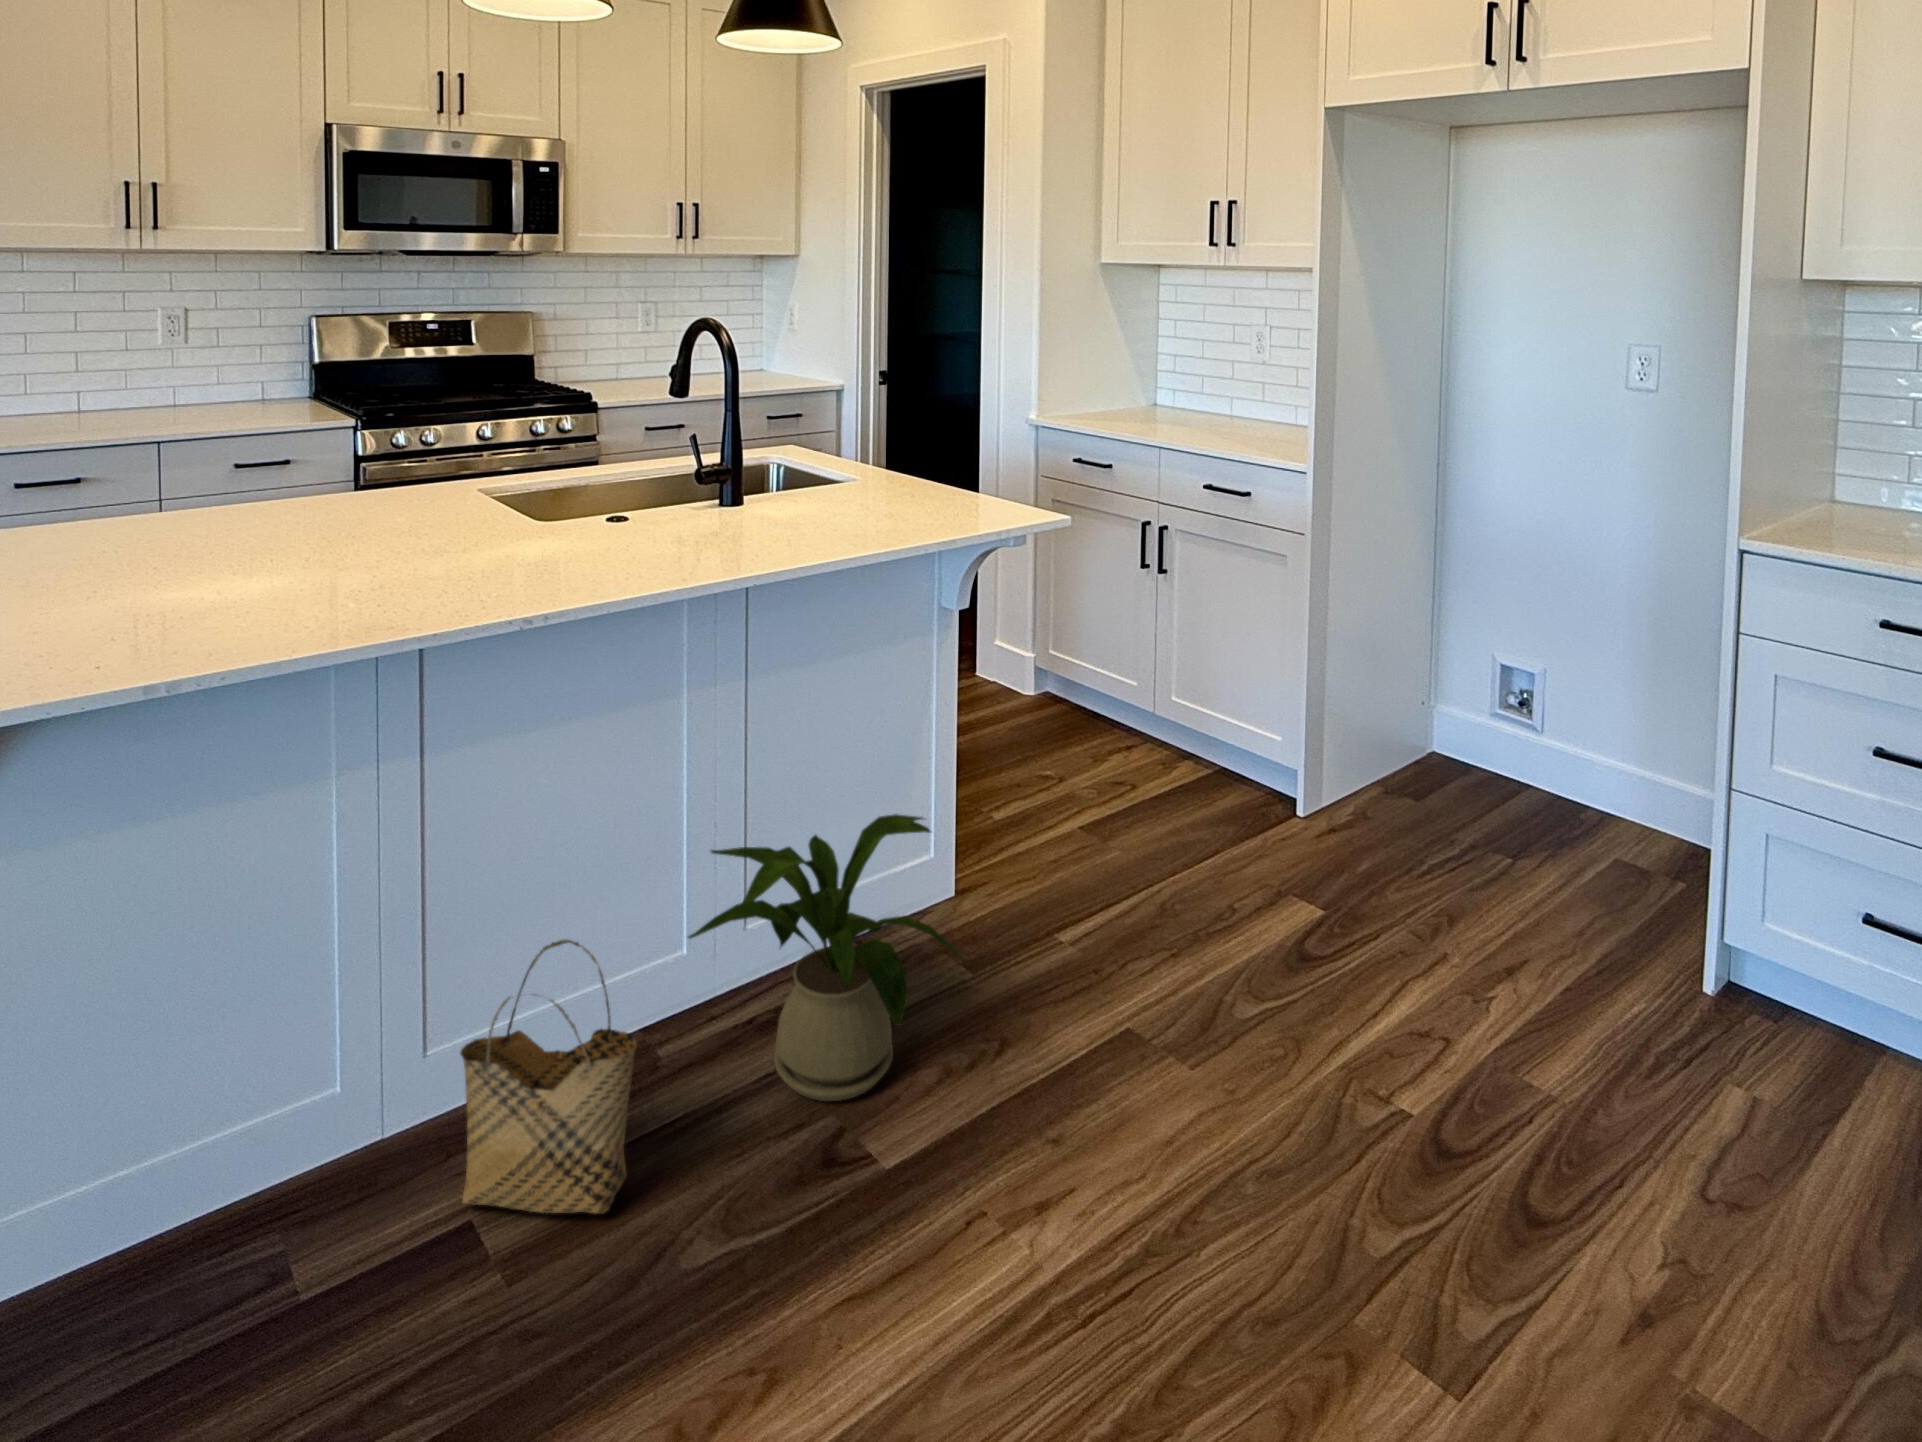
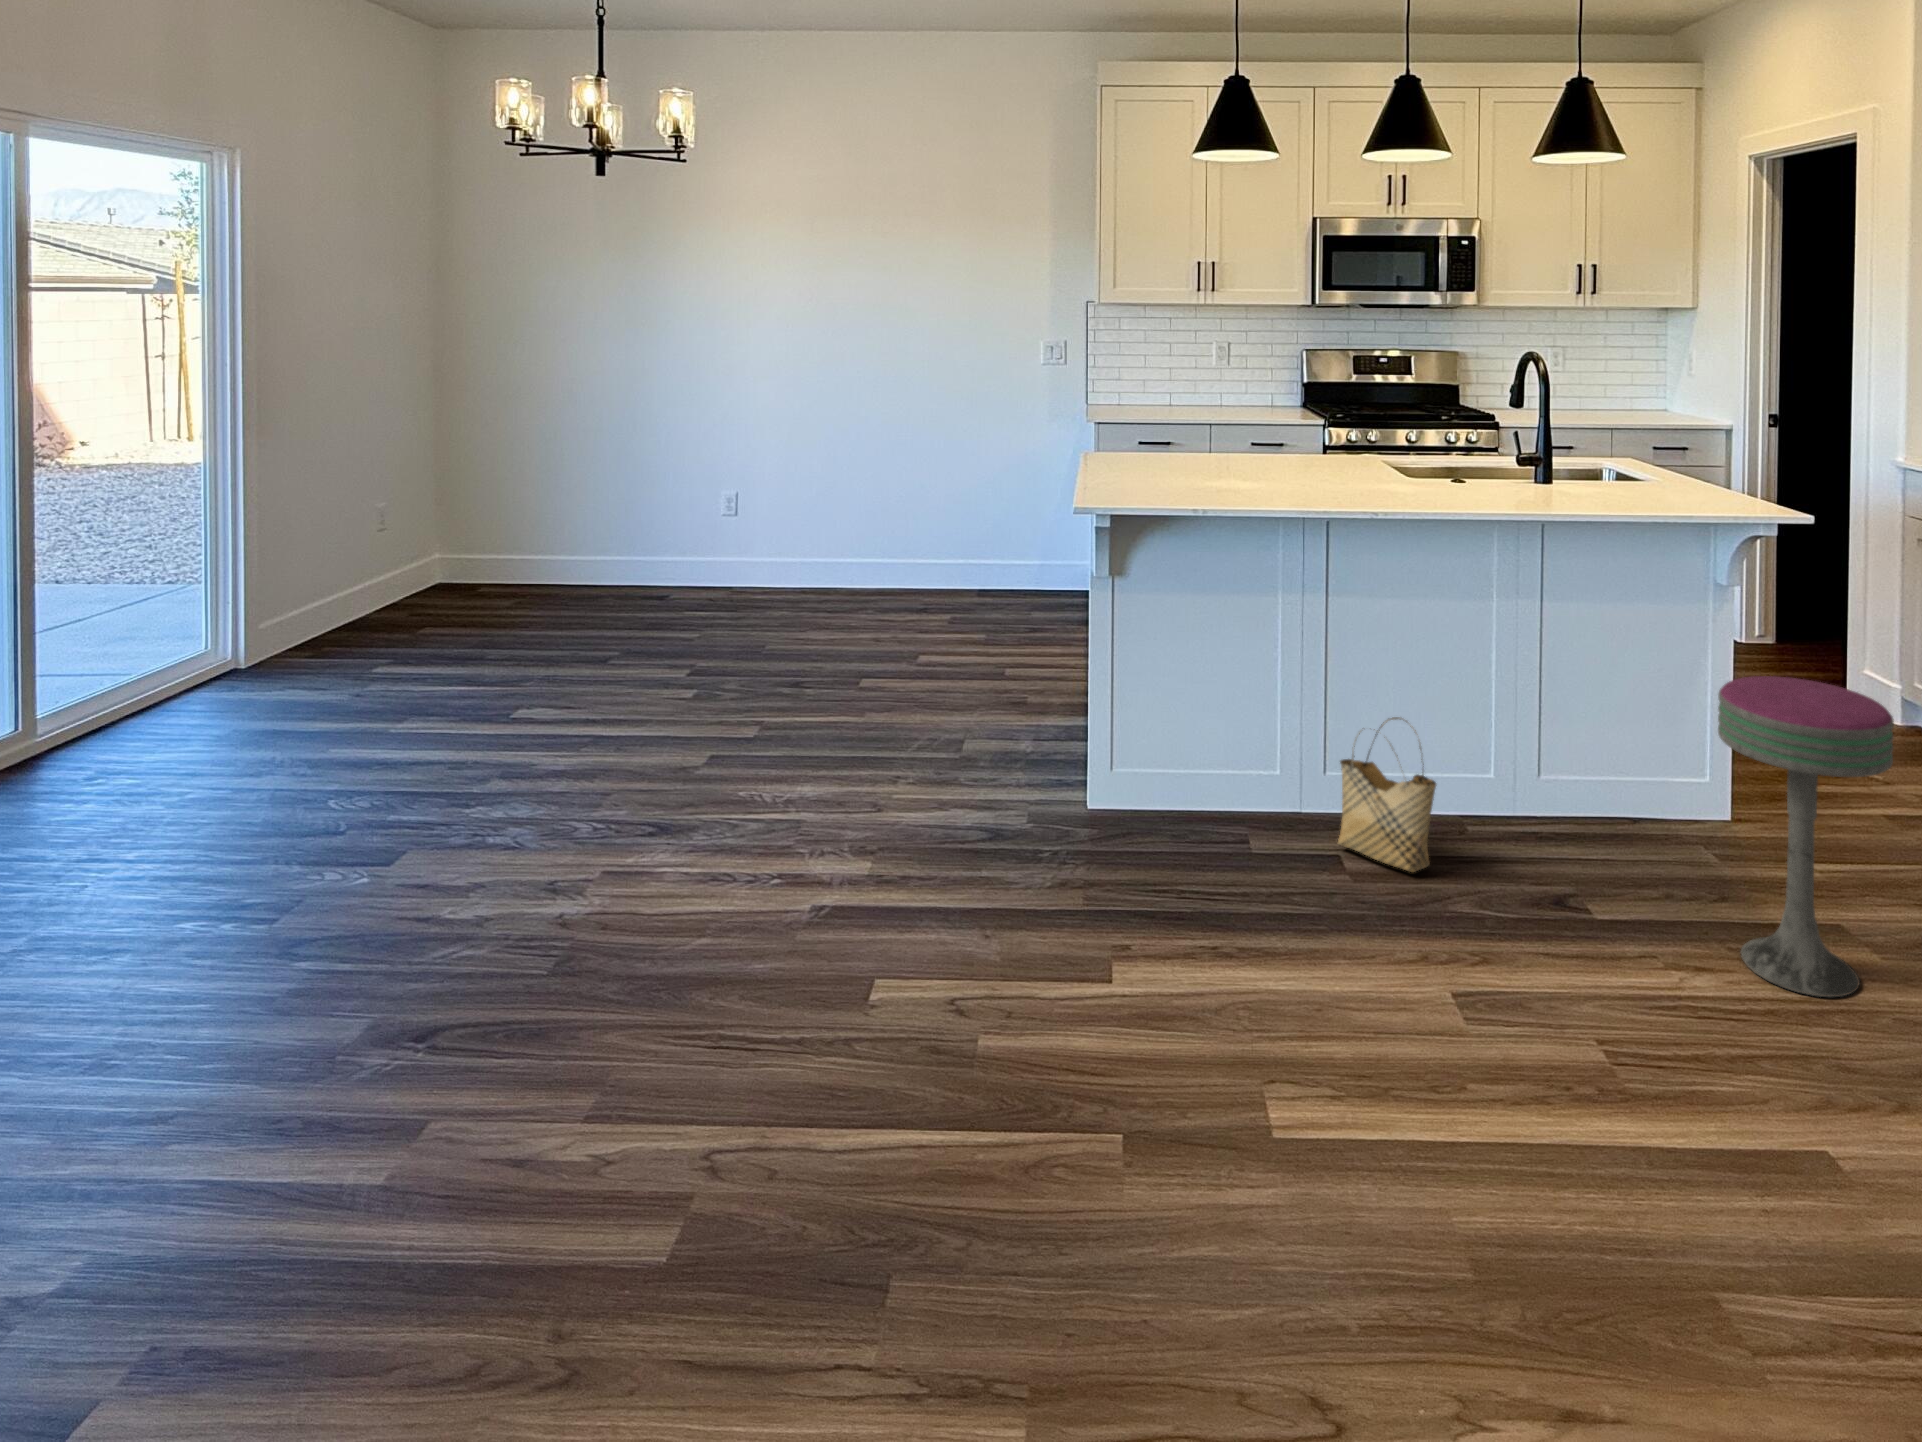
bar stool: none [1044,743,1253,1192] -> present [1718,676,1894,997]
house plant: present [688,814,970,1101] -> none [1485,701,1687,884]

